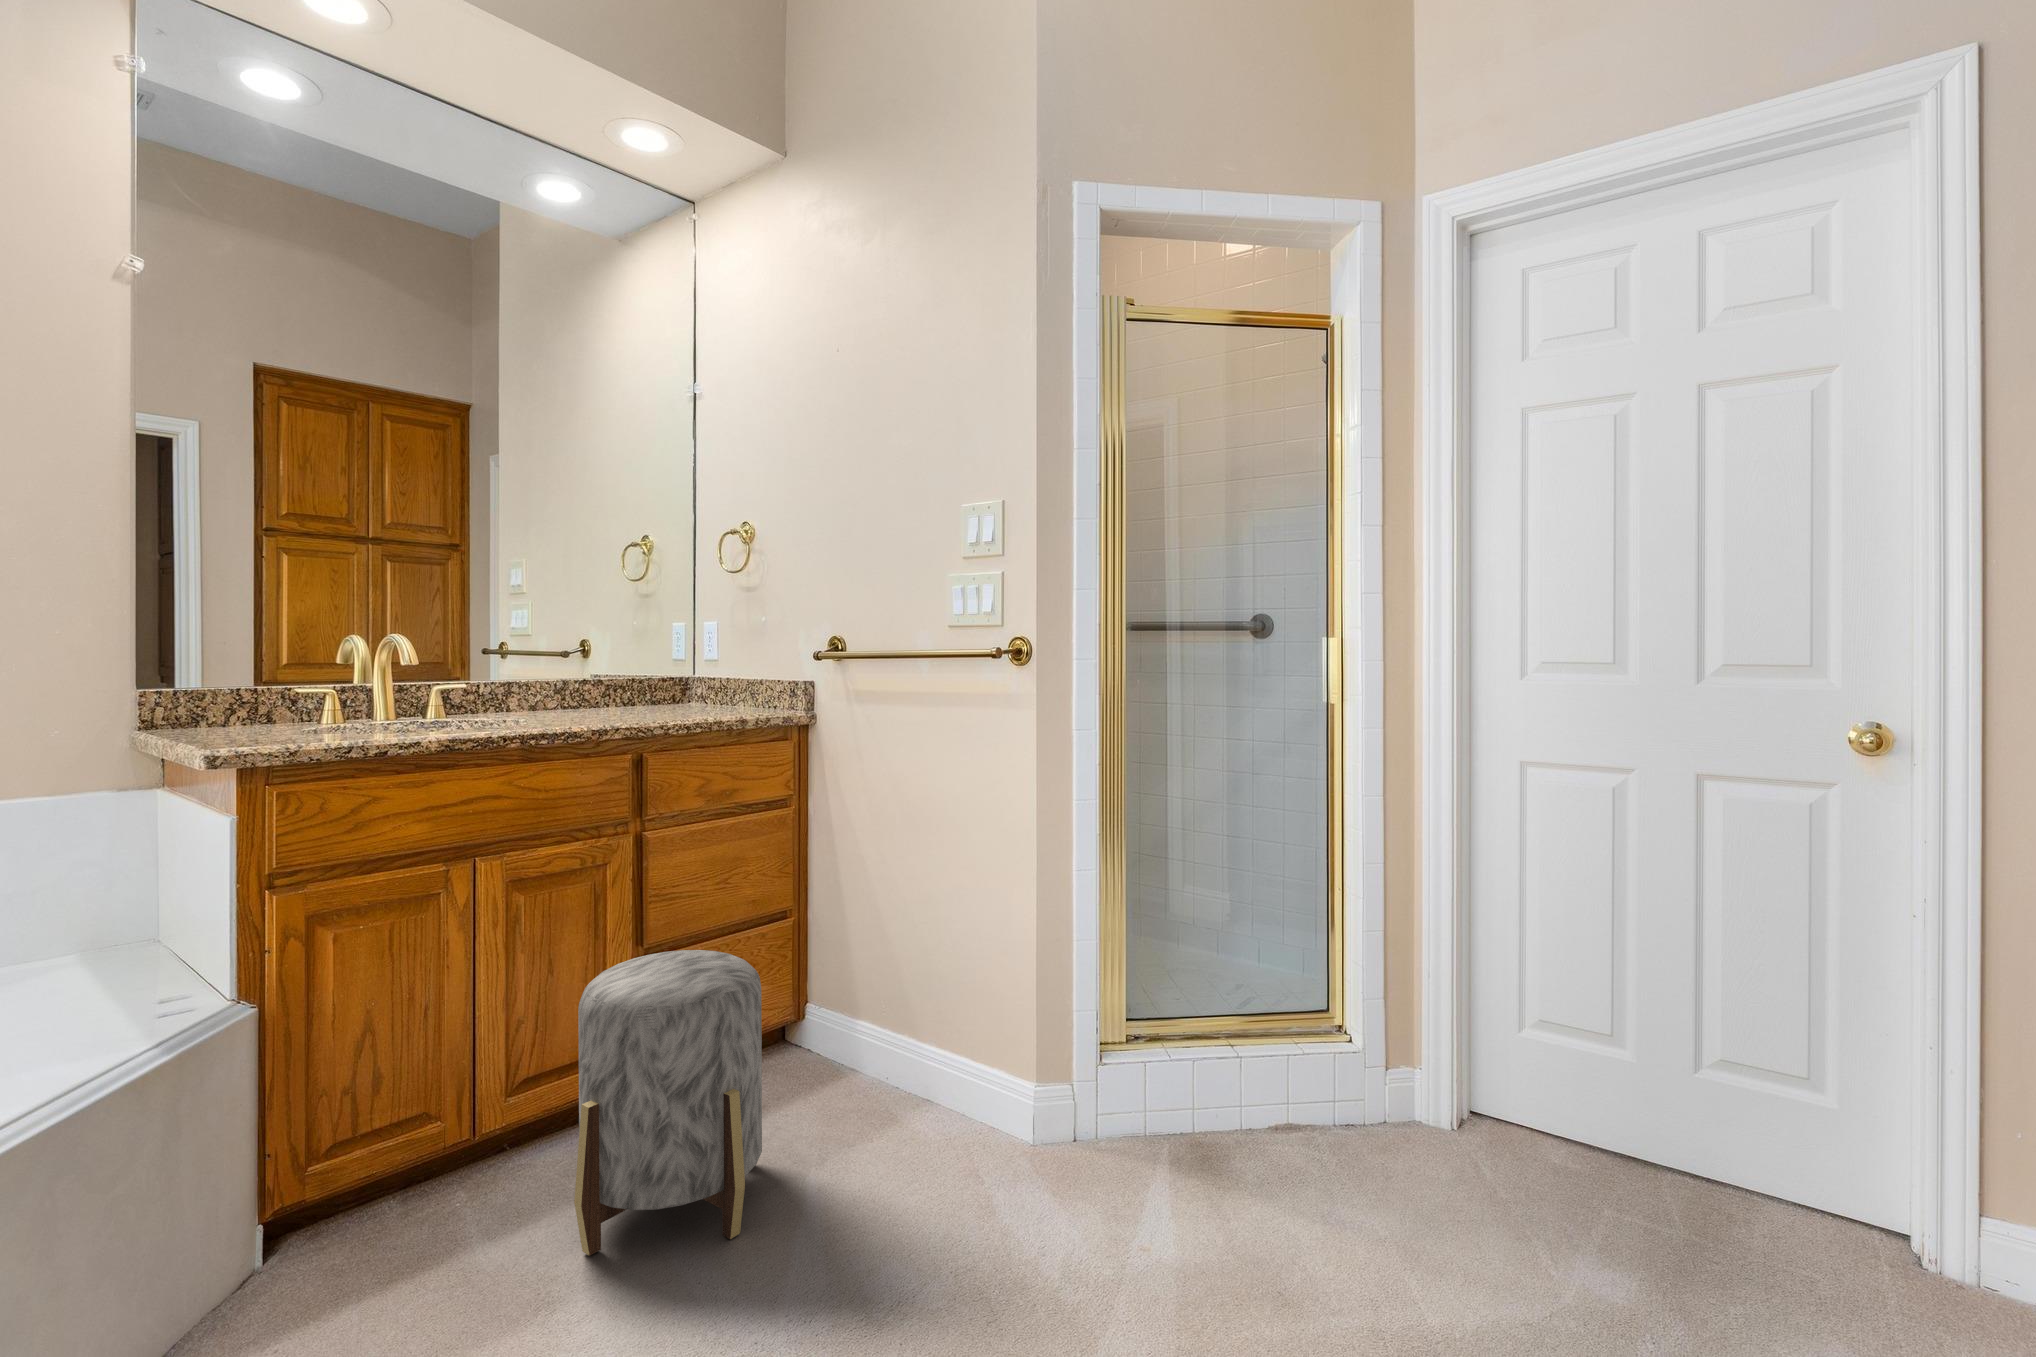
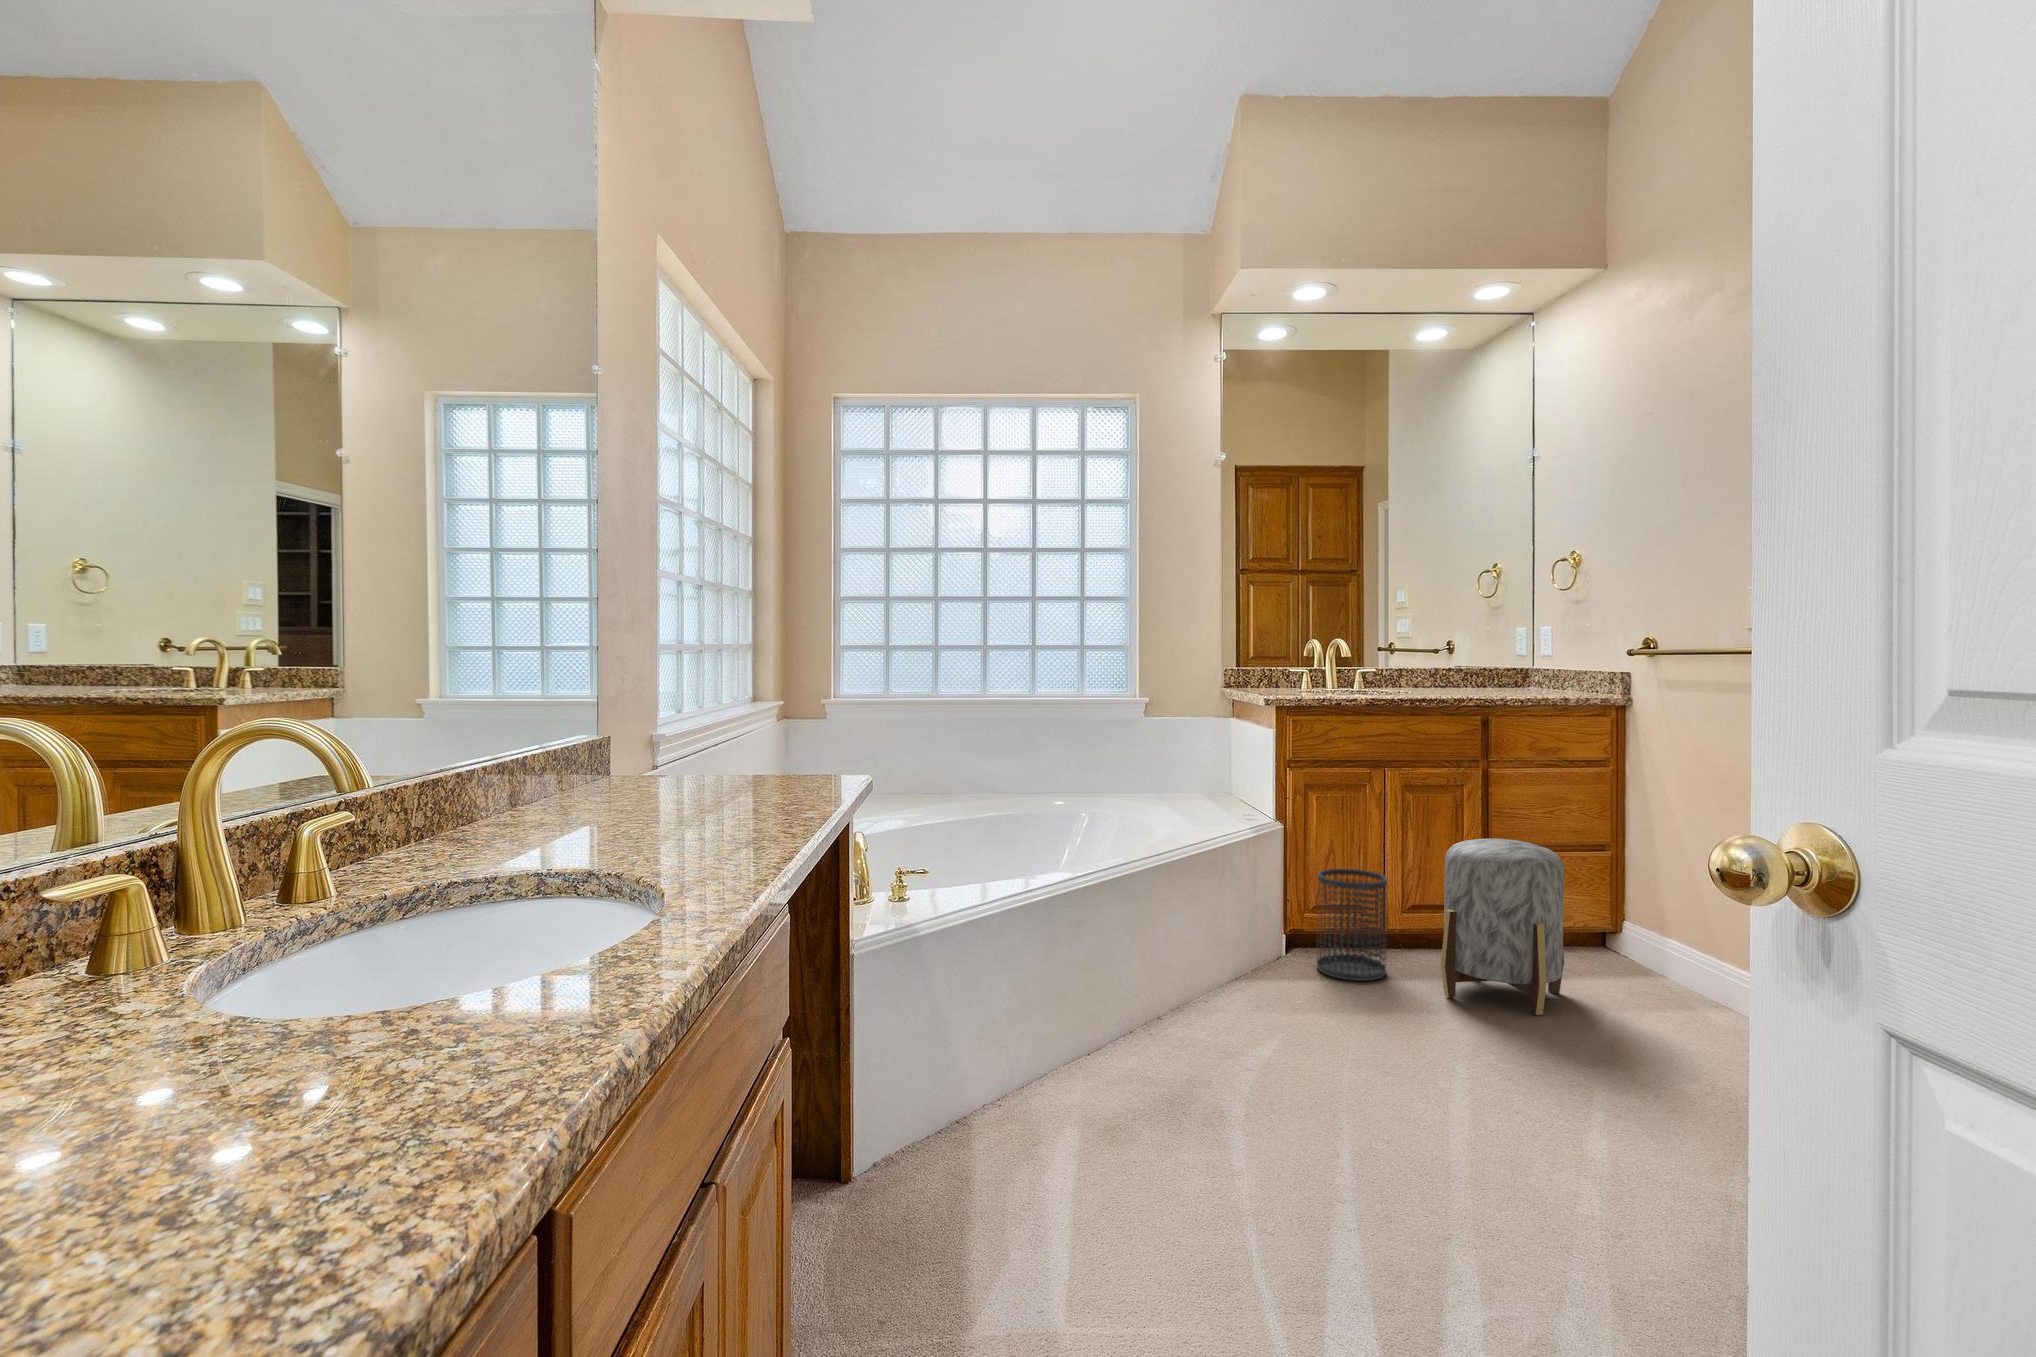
wastebasket: none [328,1050,476,1290] -> present [1317,869,1387,981]

